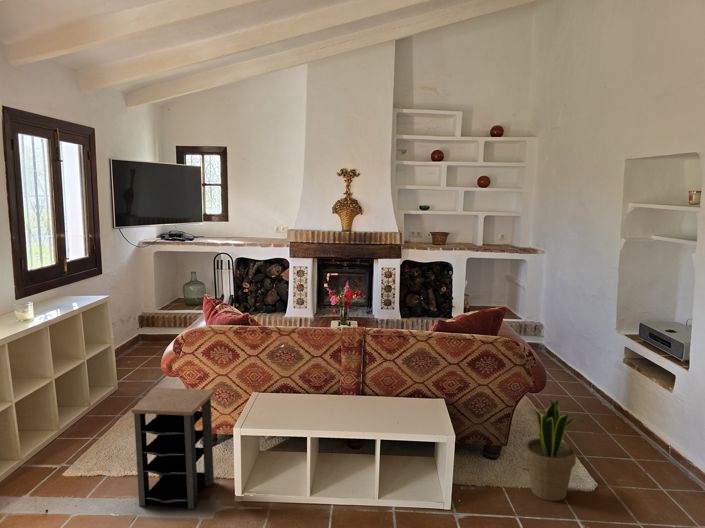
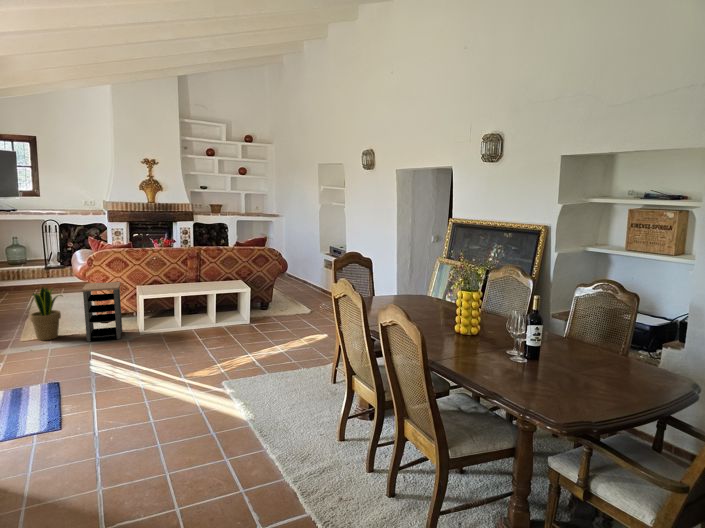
potted plant: present [525,399,584,501] -> present [30,288,62,340]

